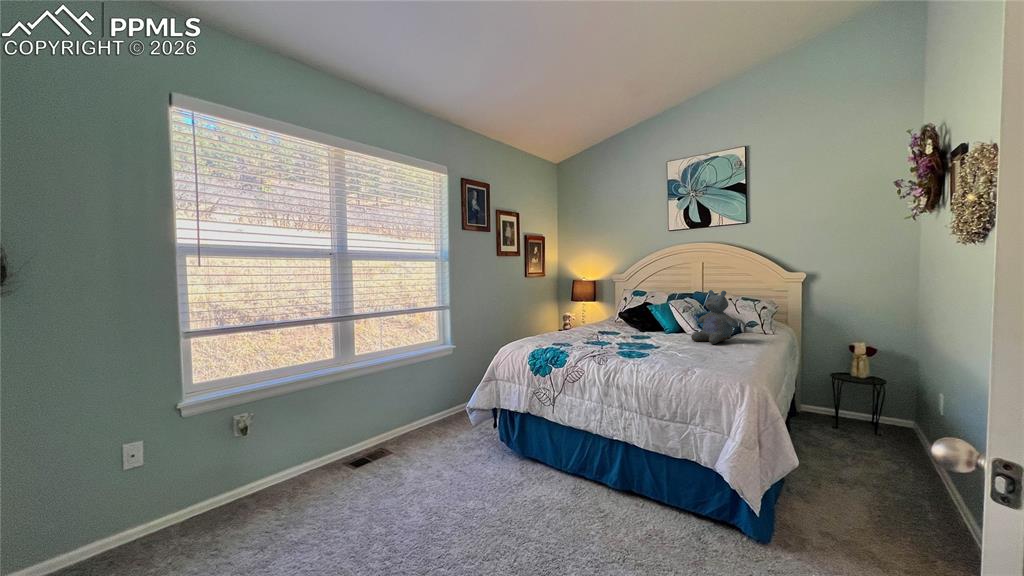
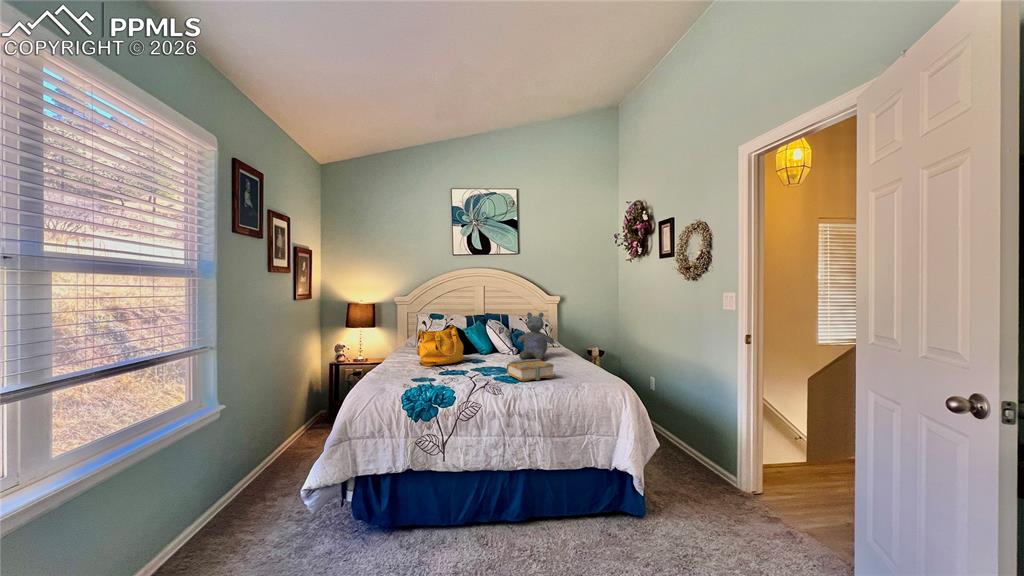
handbag: none [584,299,631,336] -> present [416,323,464,366]
book: none [640,337,683,360] -> present [507,359,554,382]

